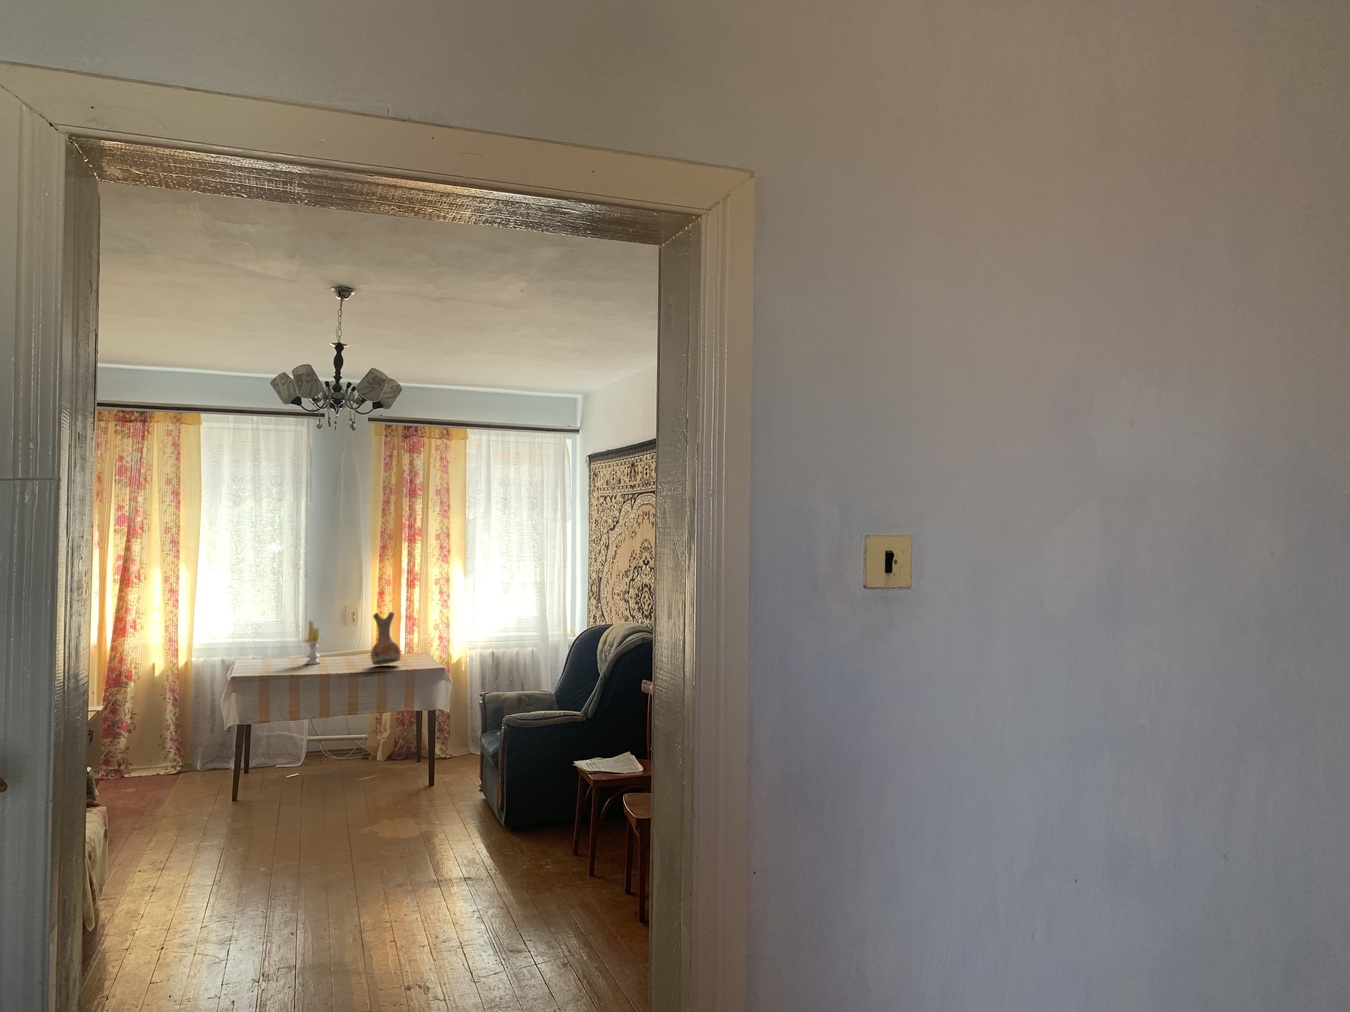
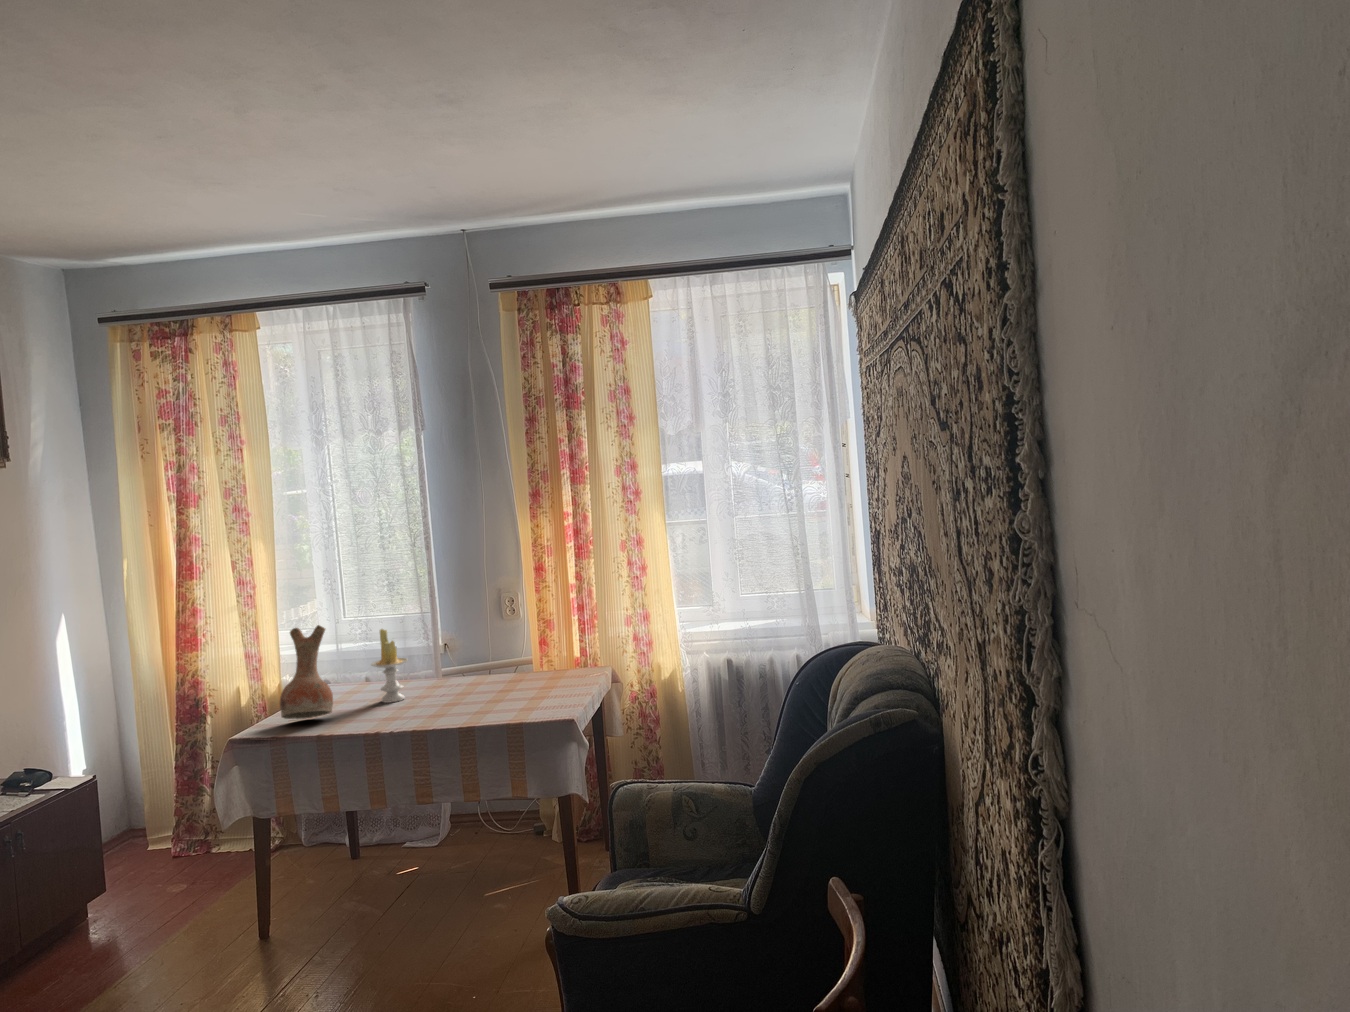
vase: present [371,612,401,665] -> present [280,625,333,719]

